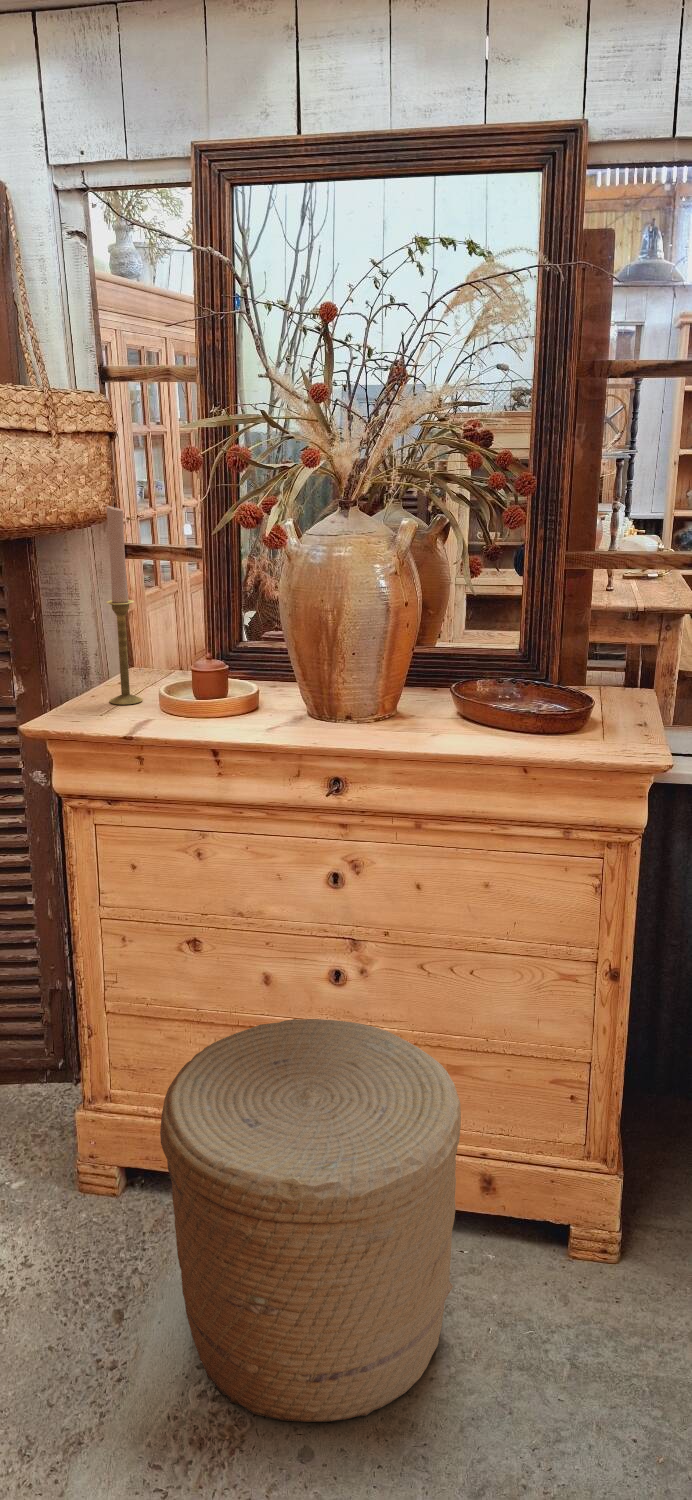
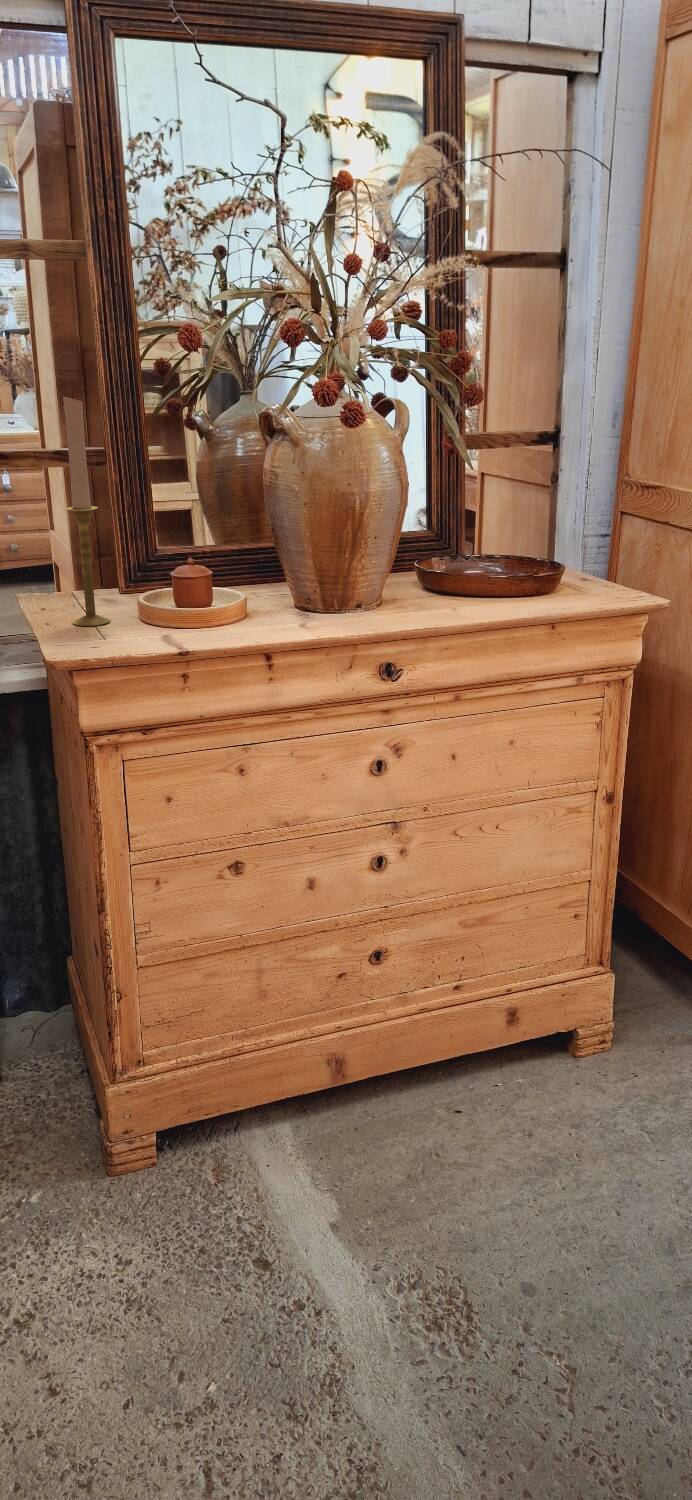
woven basket: present [160,1019,461,1422] -> none [302,901,602,1283]

